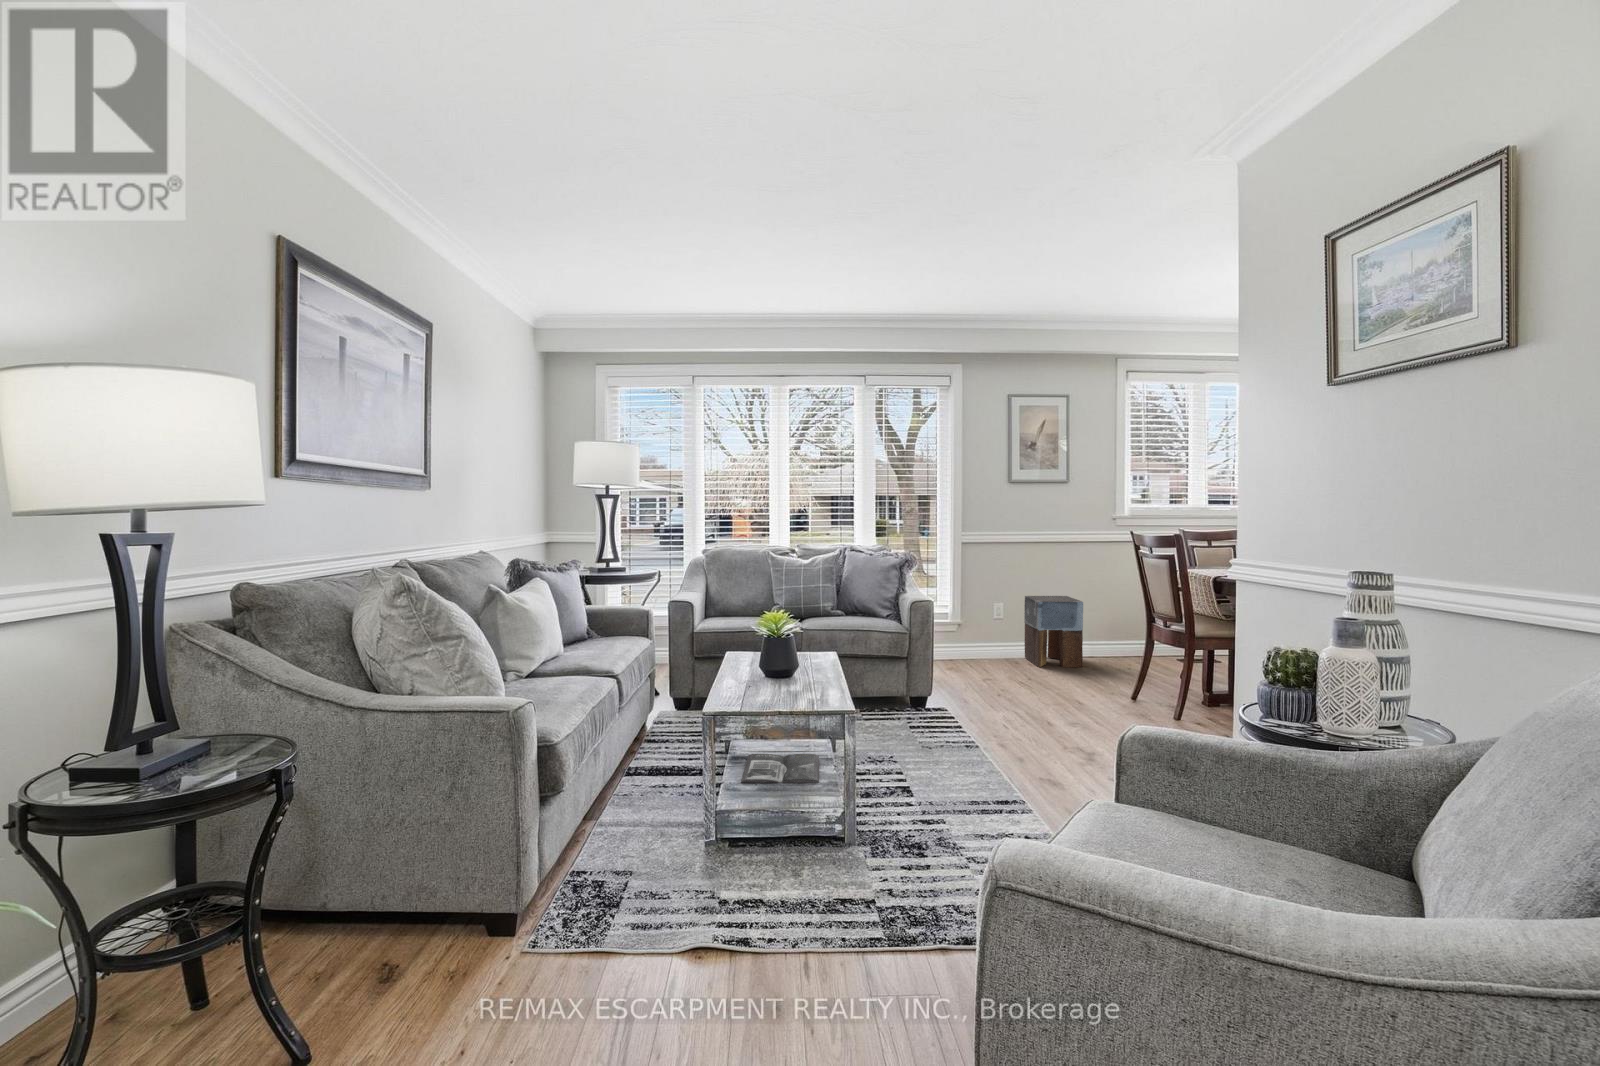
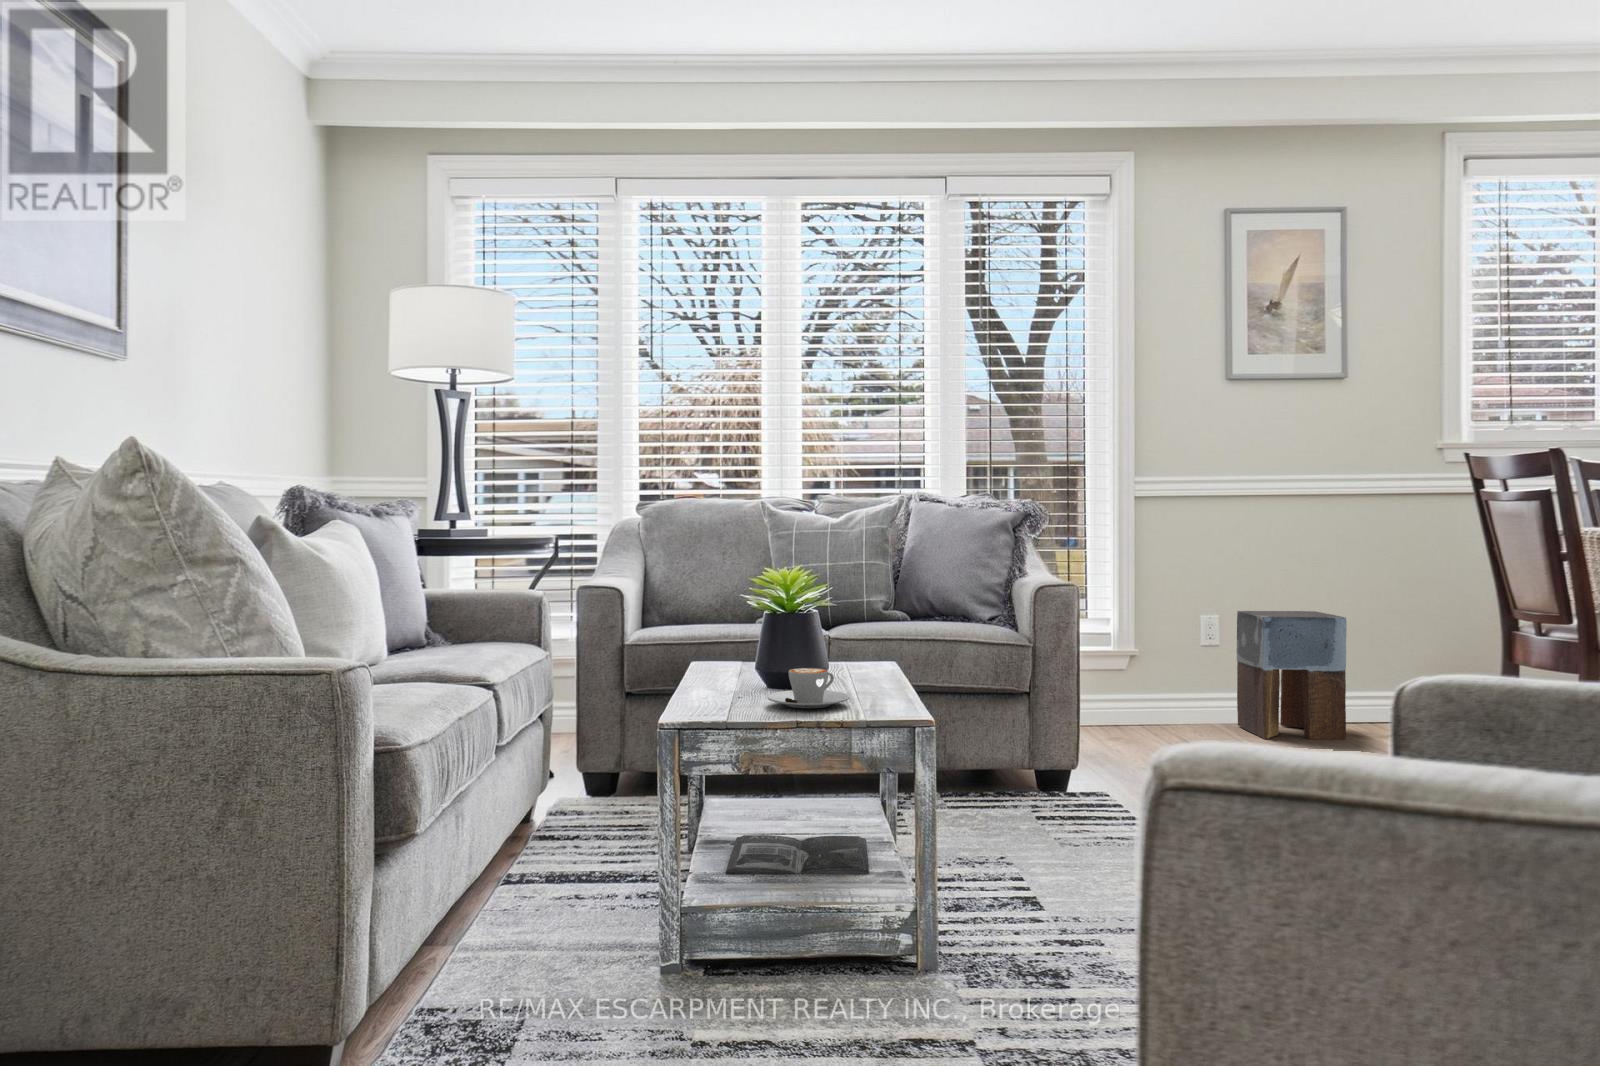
coffee cup: none [762,676,807,701] -> present [767,668,850,708]

